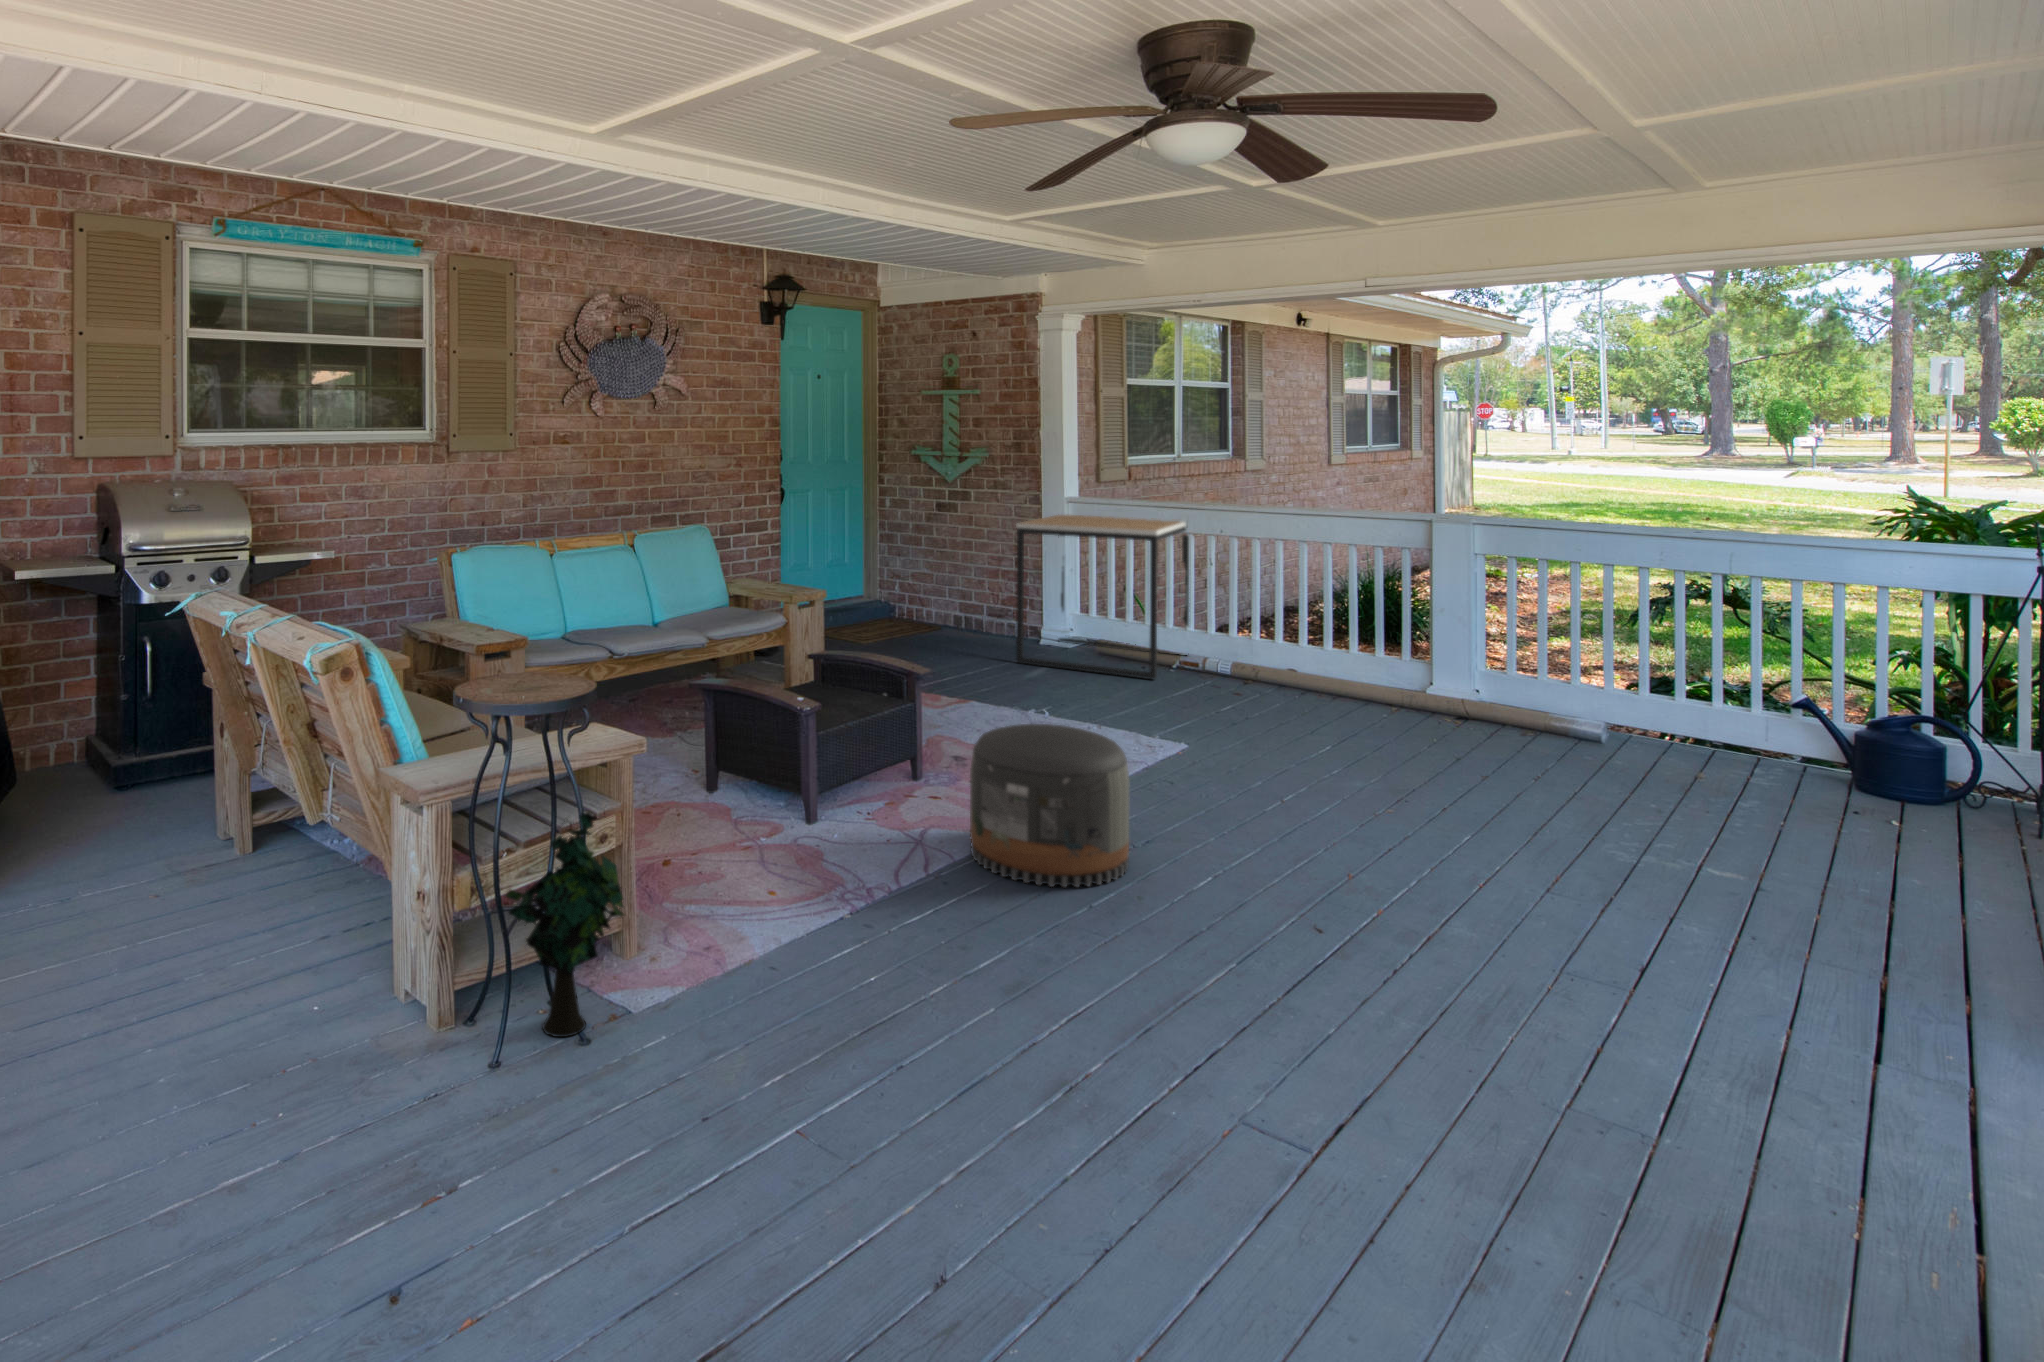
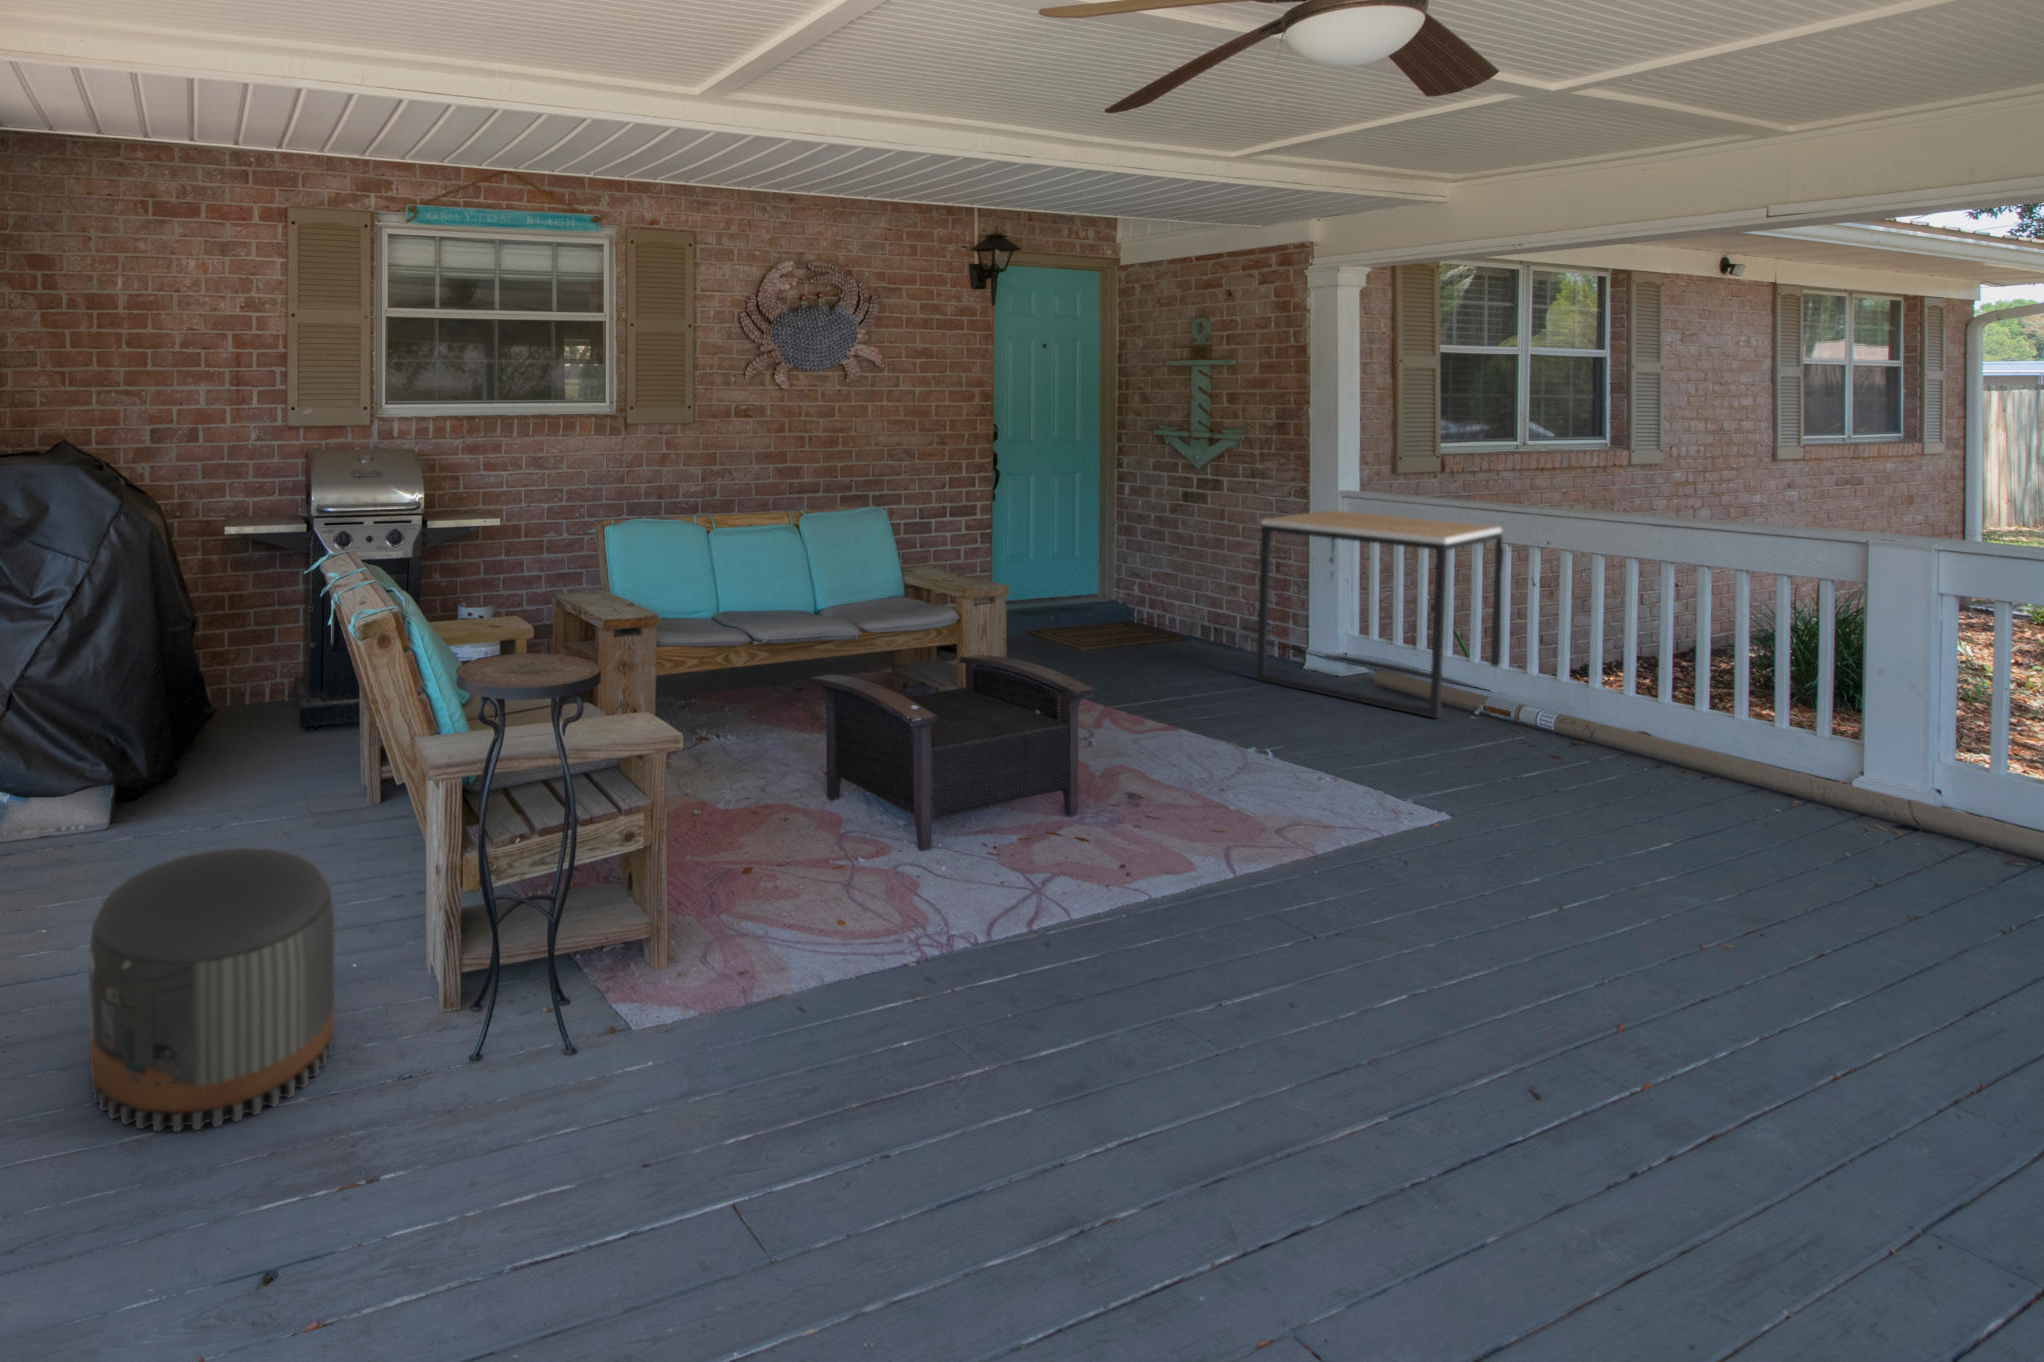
pouf: present [970,724,1129,887] -> present [89,848,334,1132]
decorative plant: present [505,812,624,1037] -> none [497,816,627,1045]

